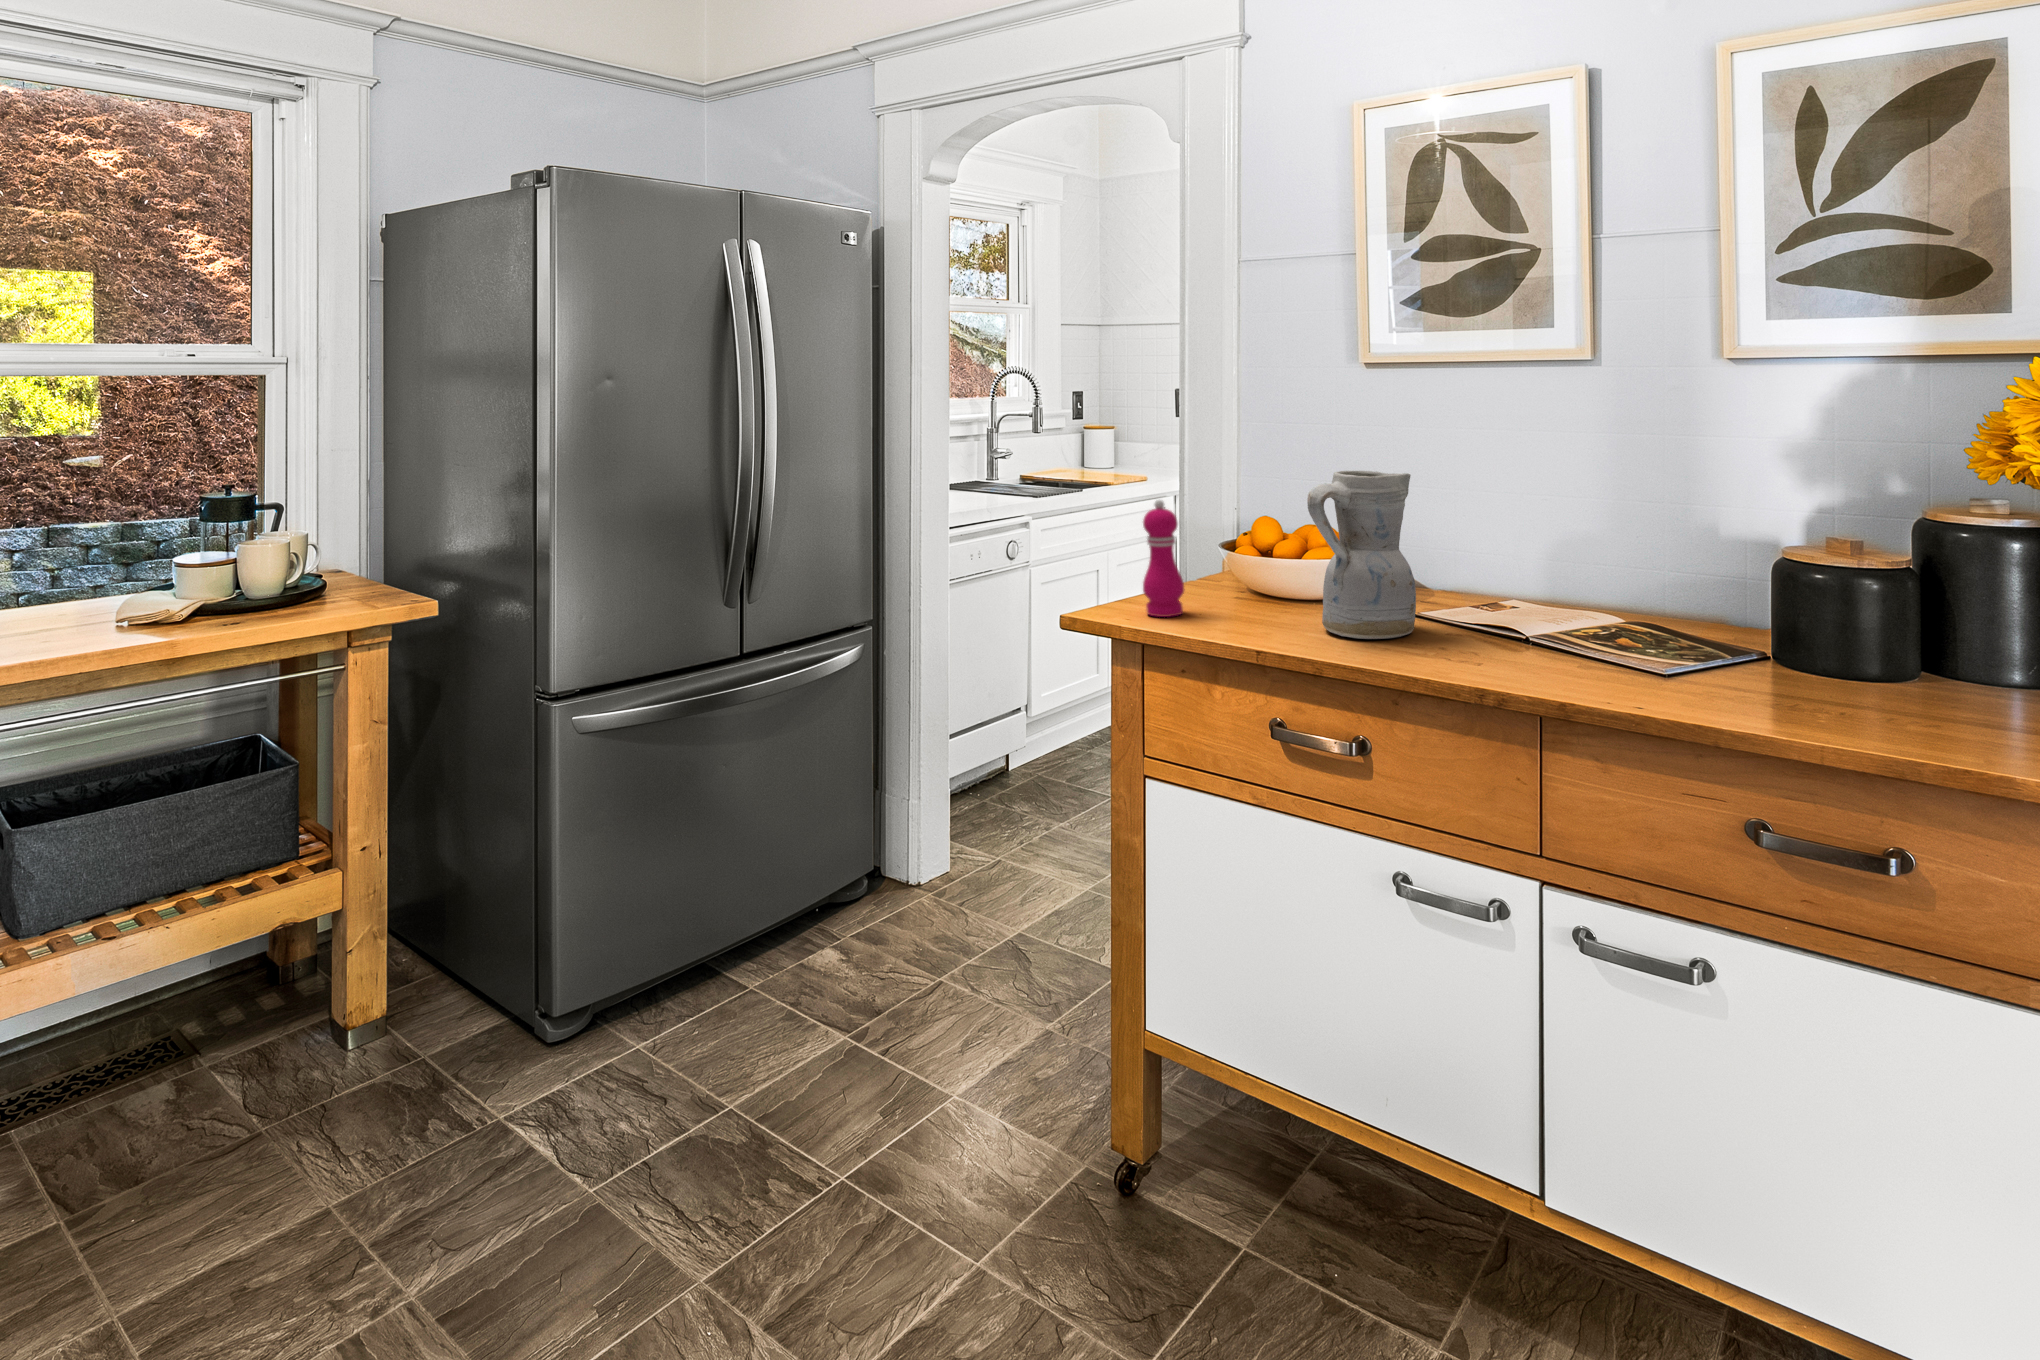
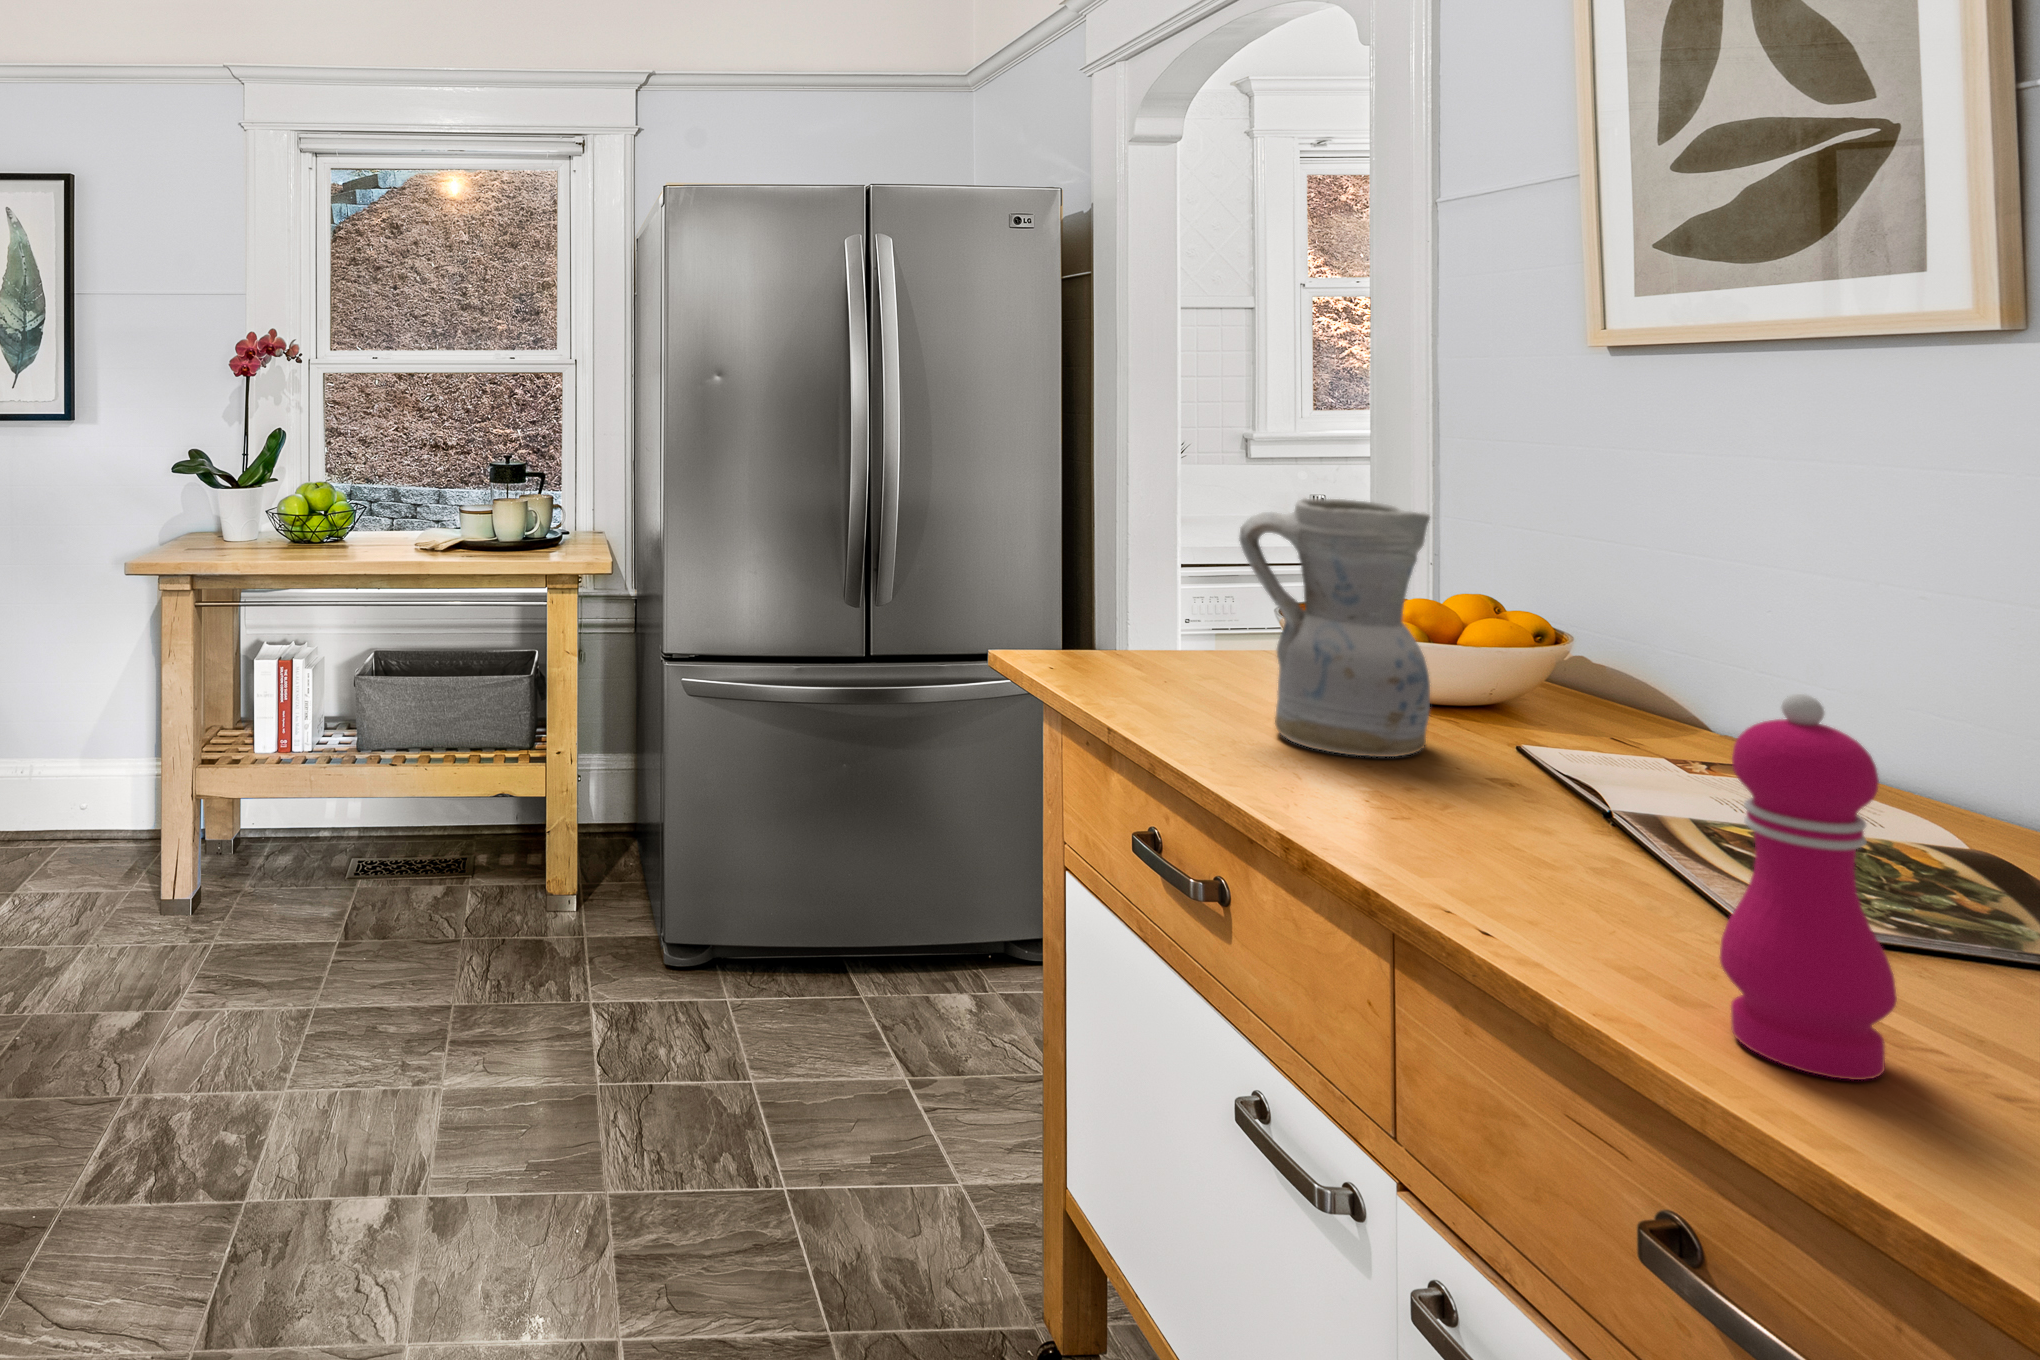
pepper mill: present [1143,500,1185,617] -> present [1720,694,1897,1080]

